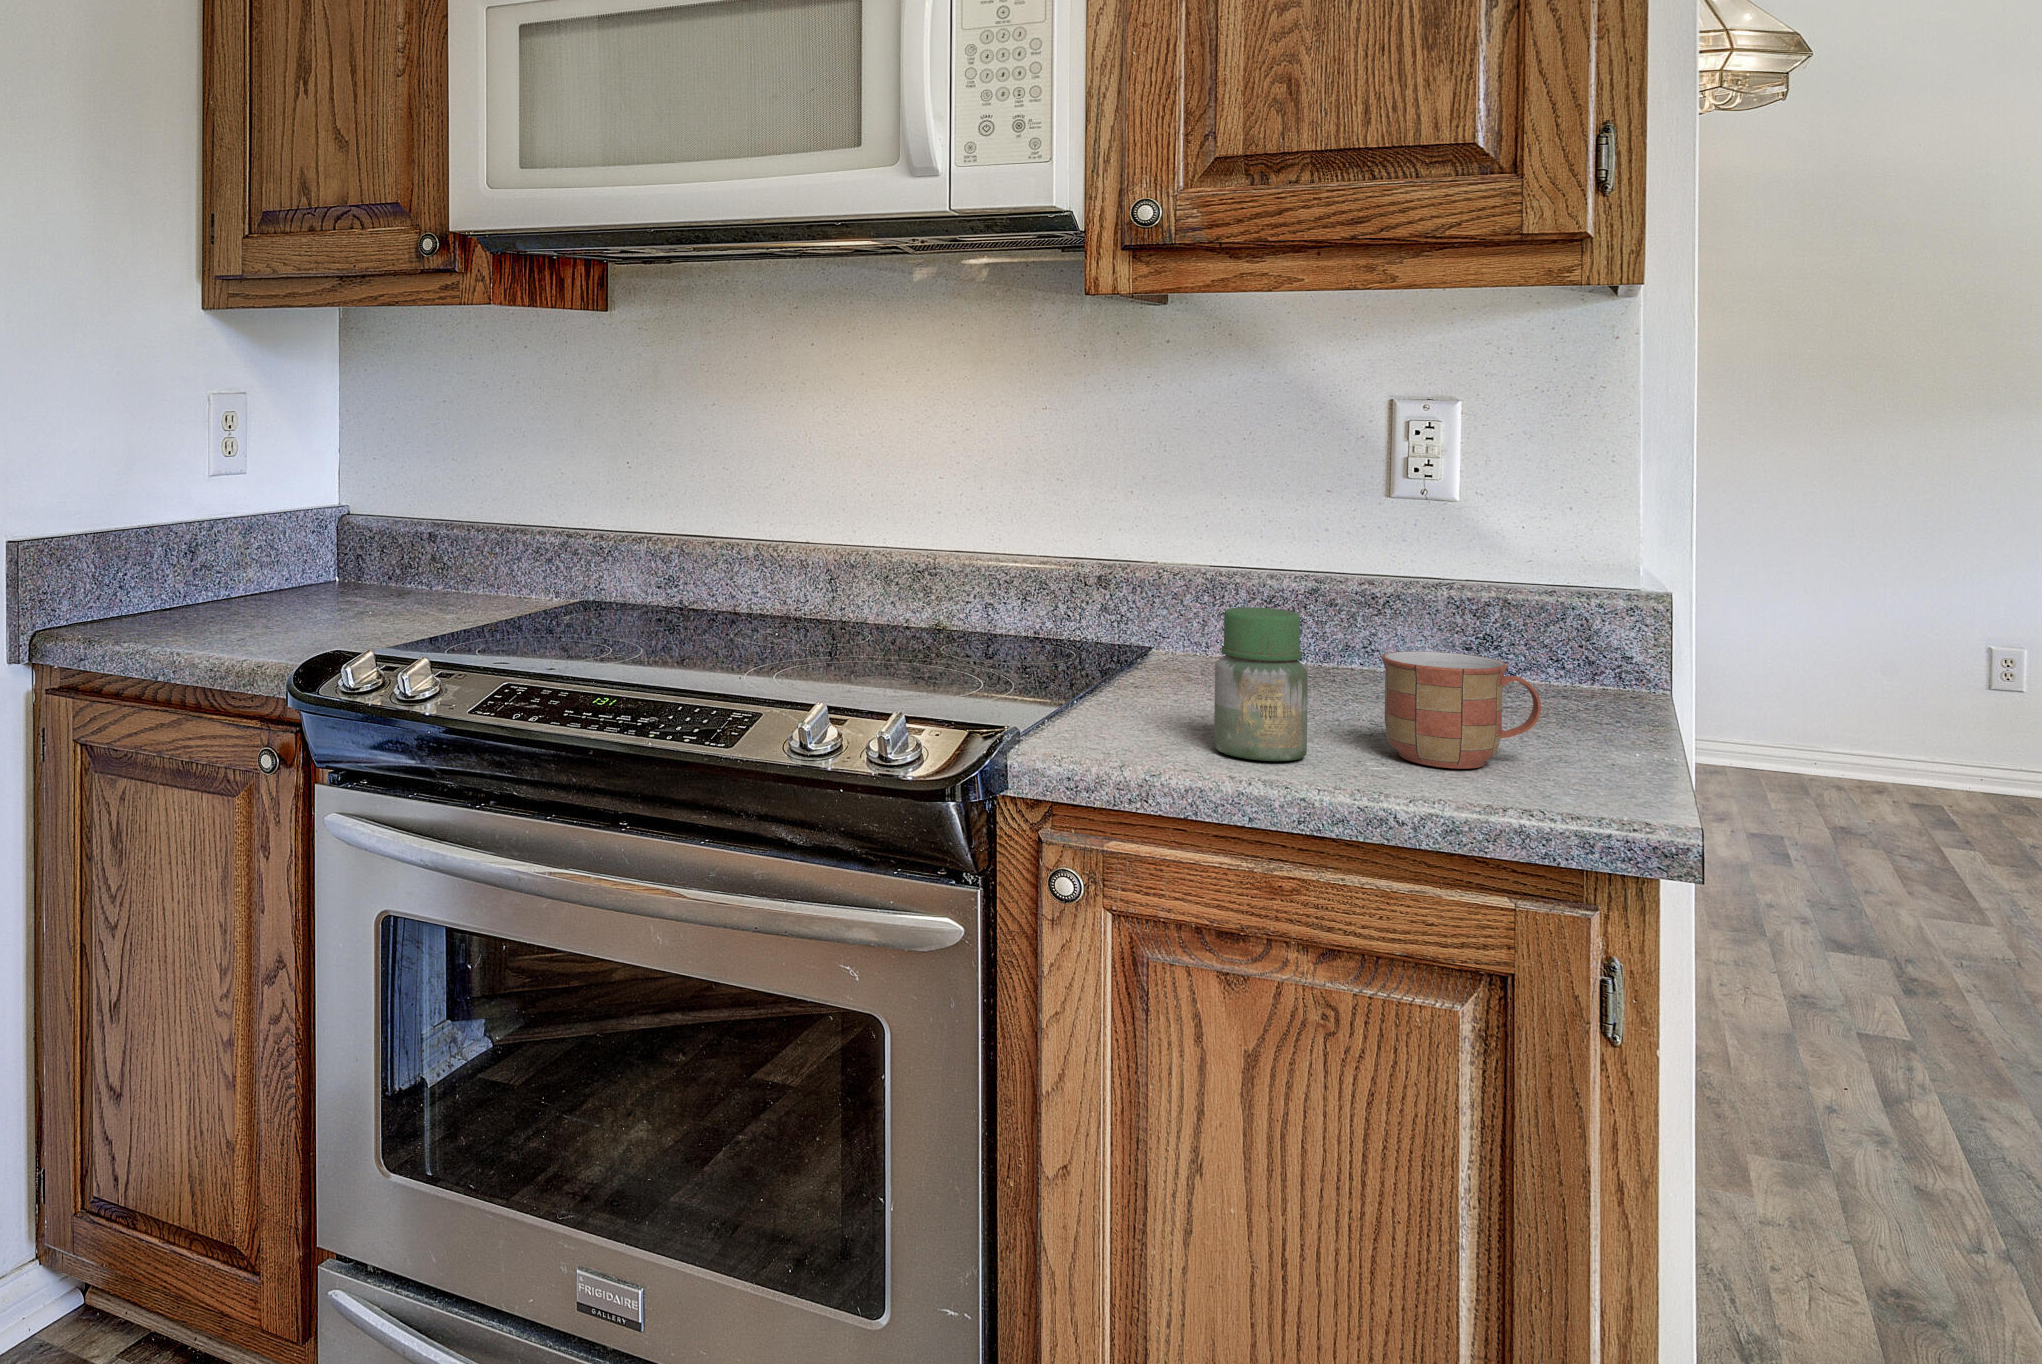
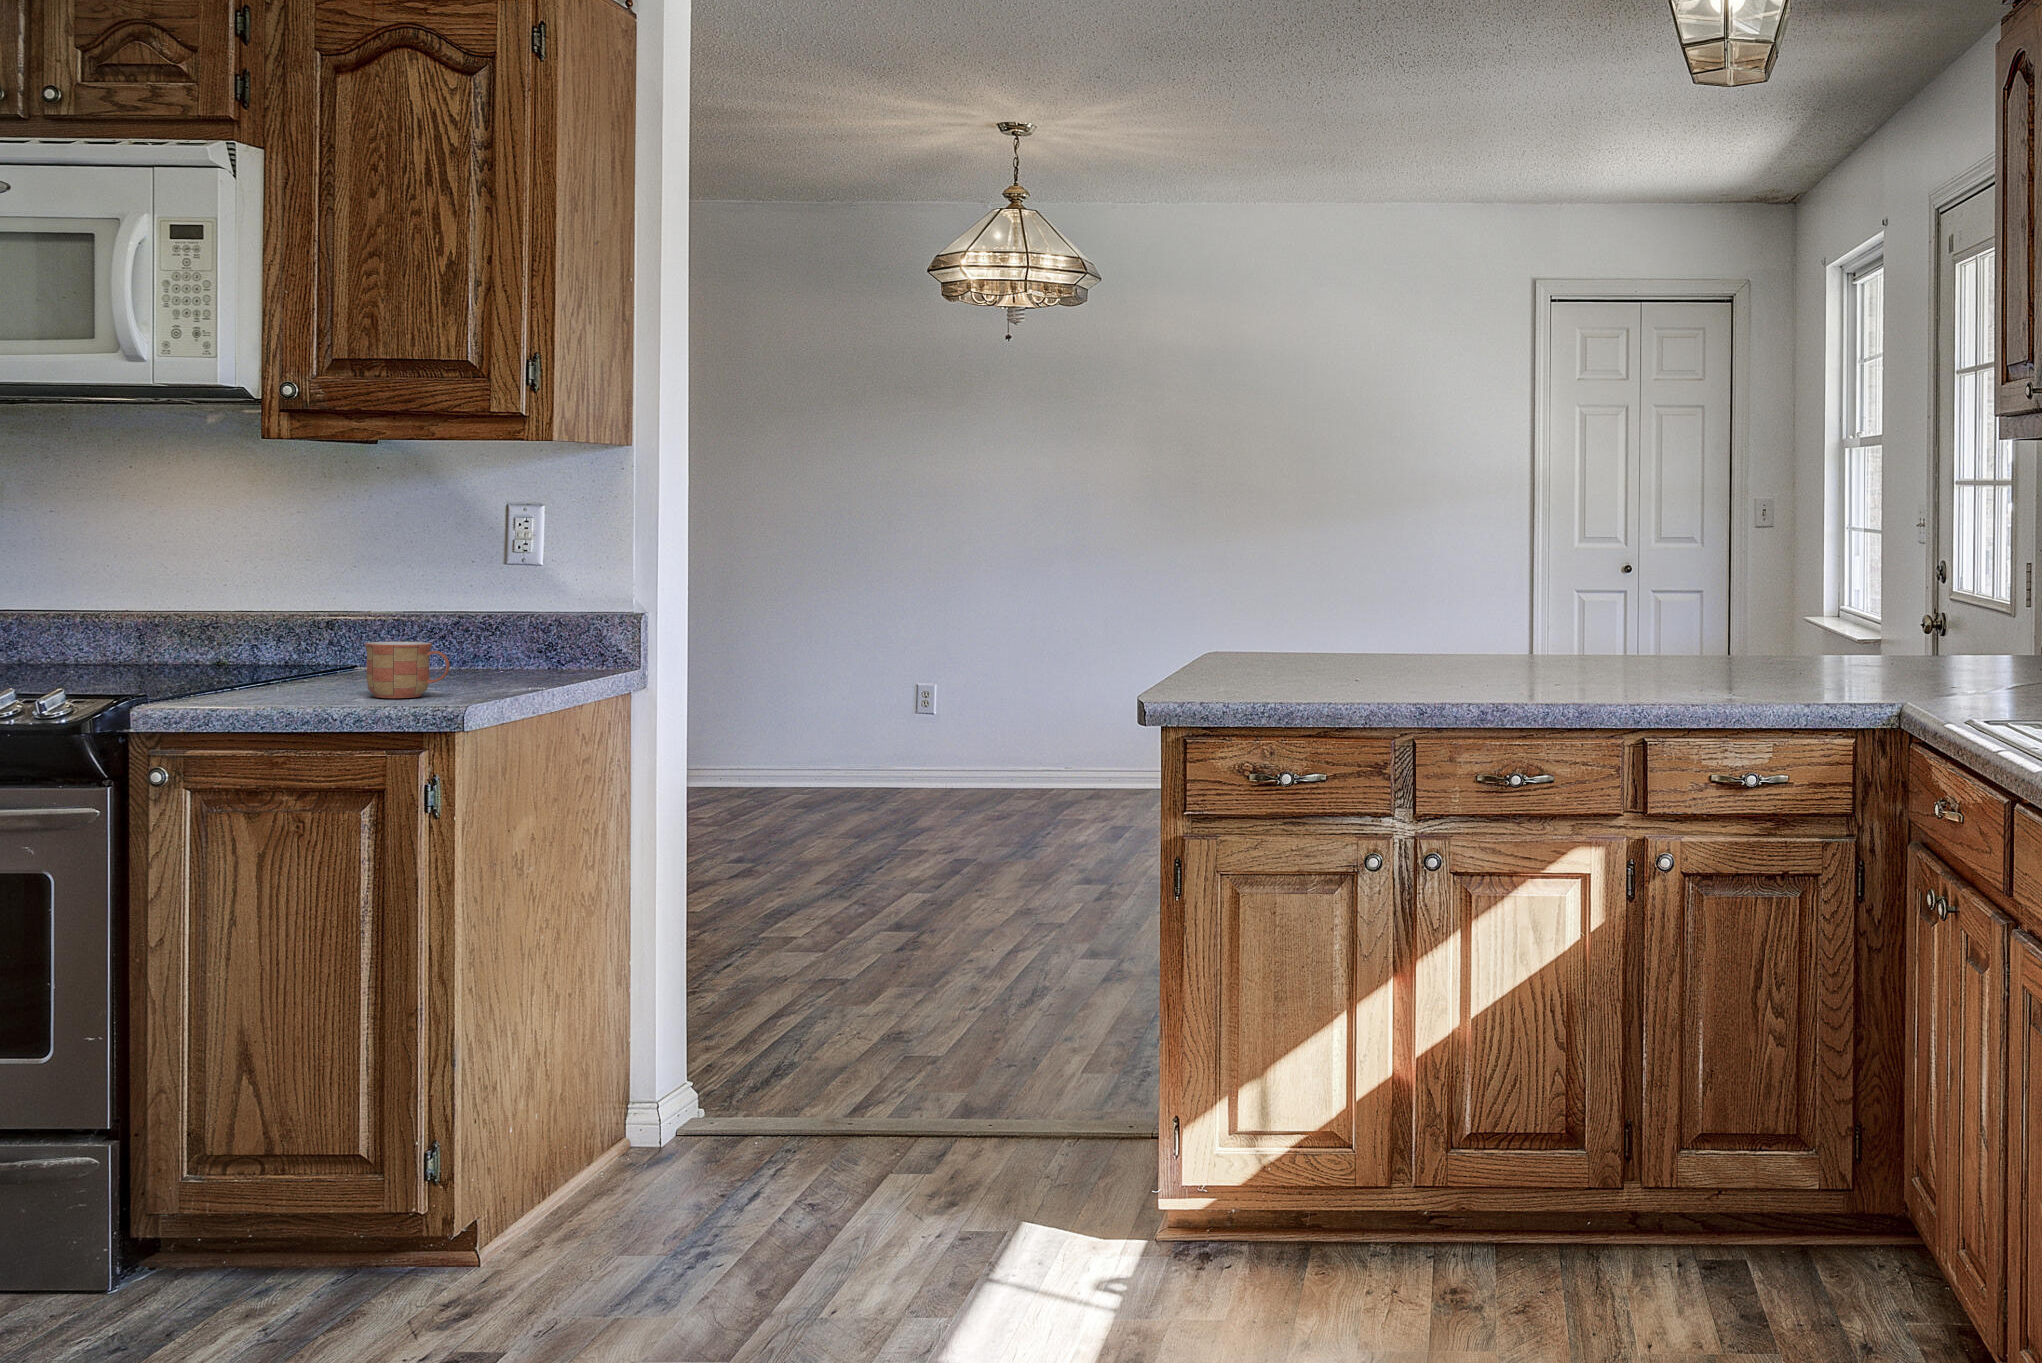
jar: present [1214,607,1308,761] -> none [265,618,320,698]

